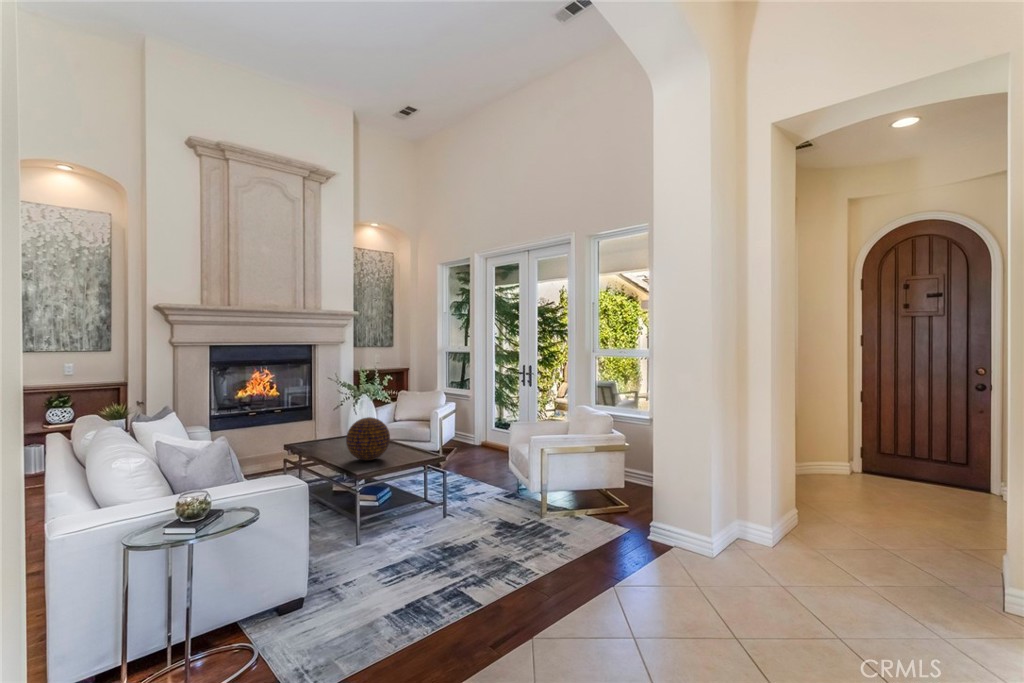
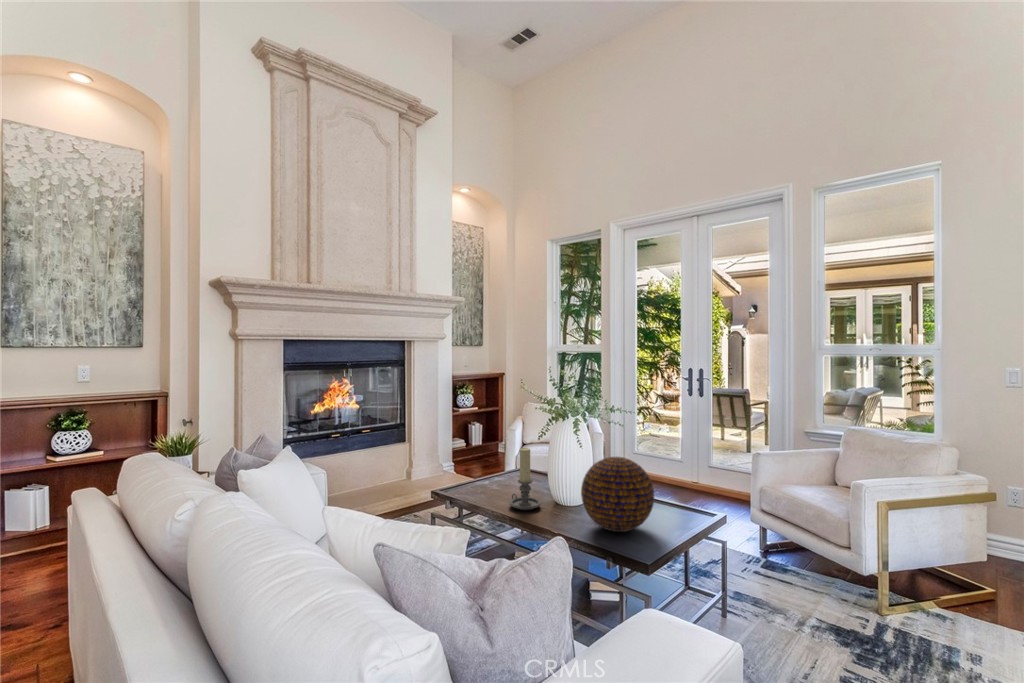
candle holder: none [320,414,341,452] -> present [509,448,541,510]

